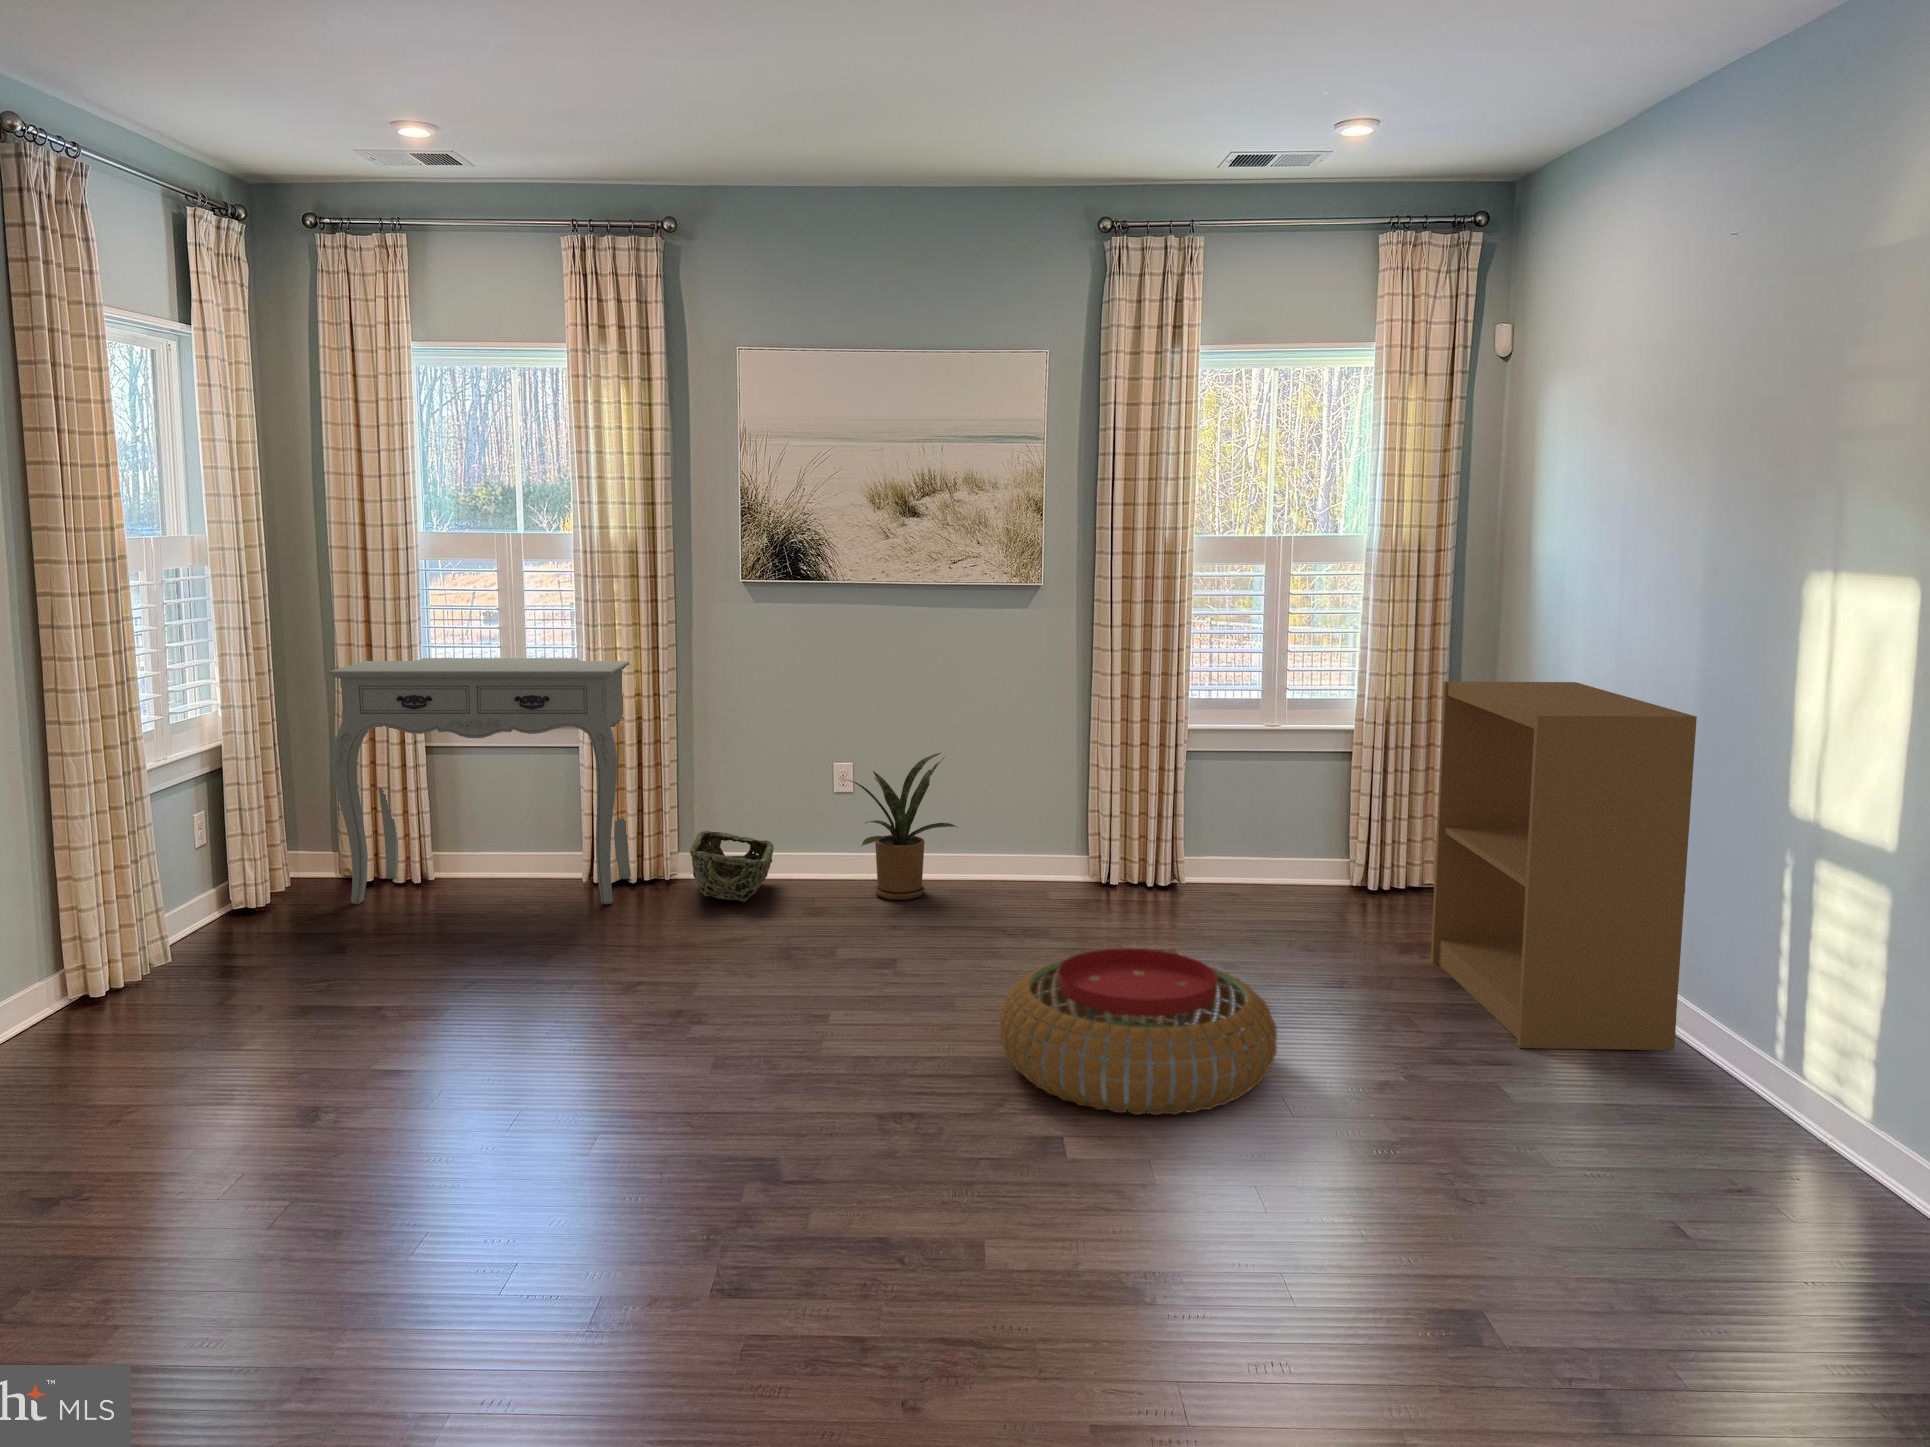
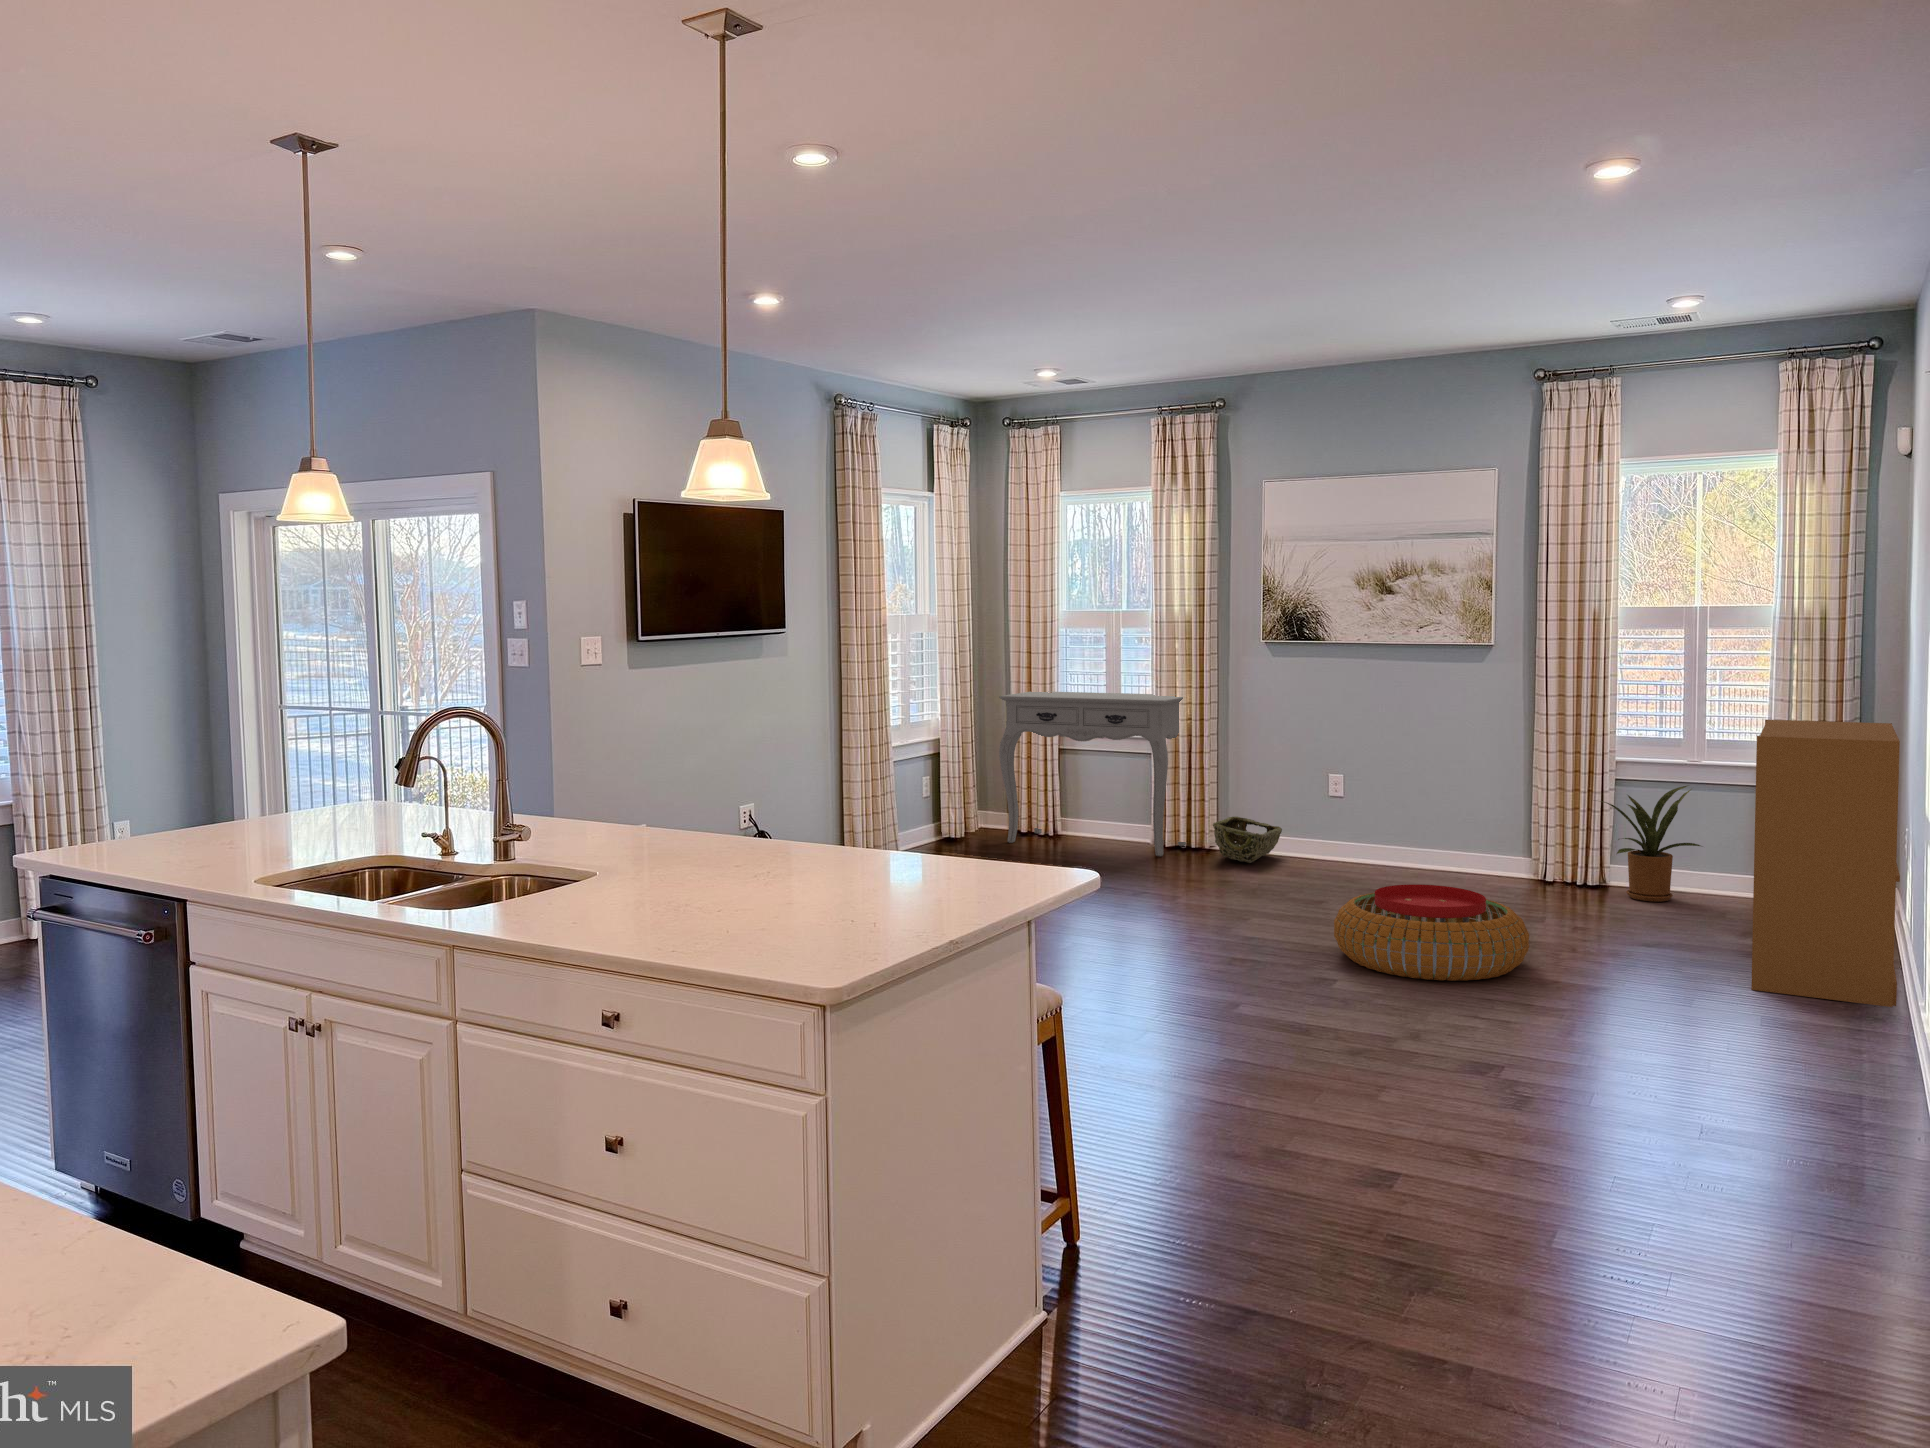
house plant: present [841,753,957,900] -> present [1601,786,1701,902]

